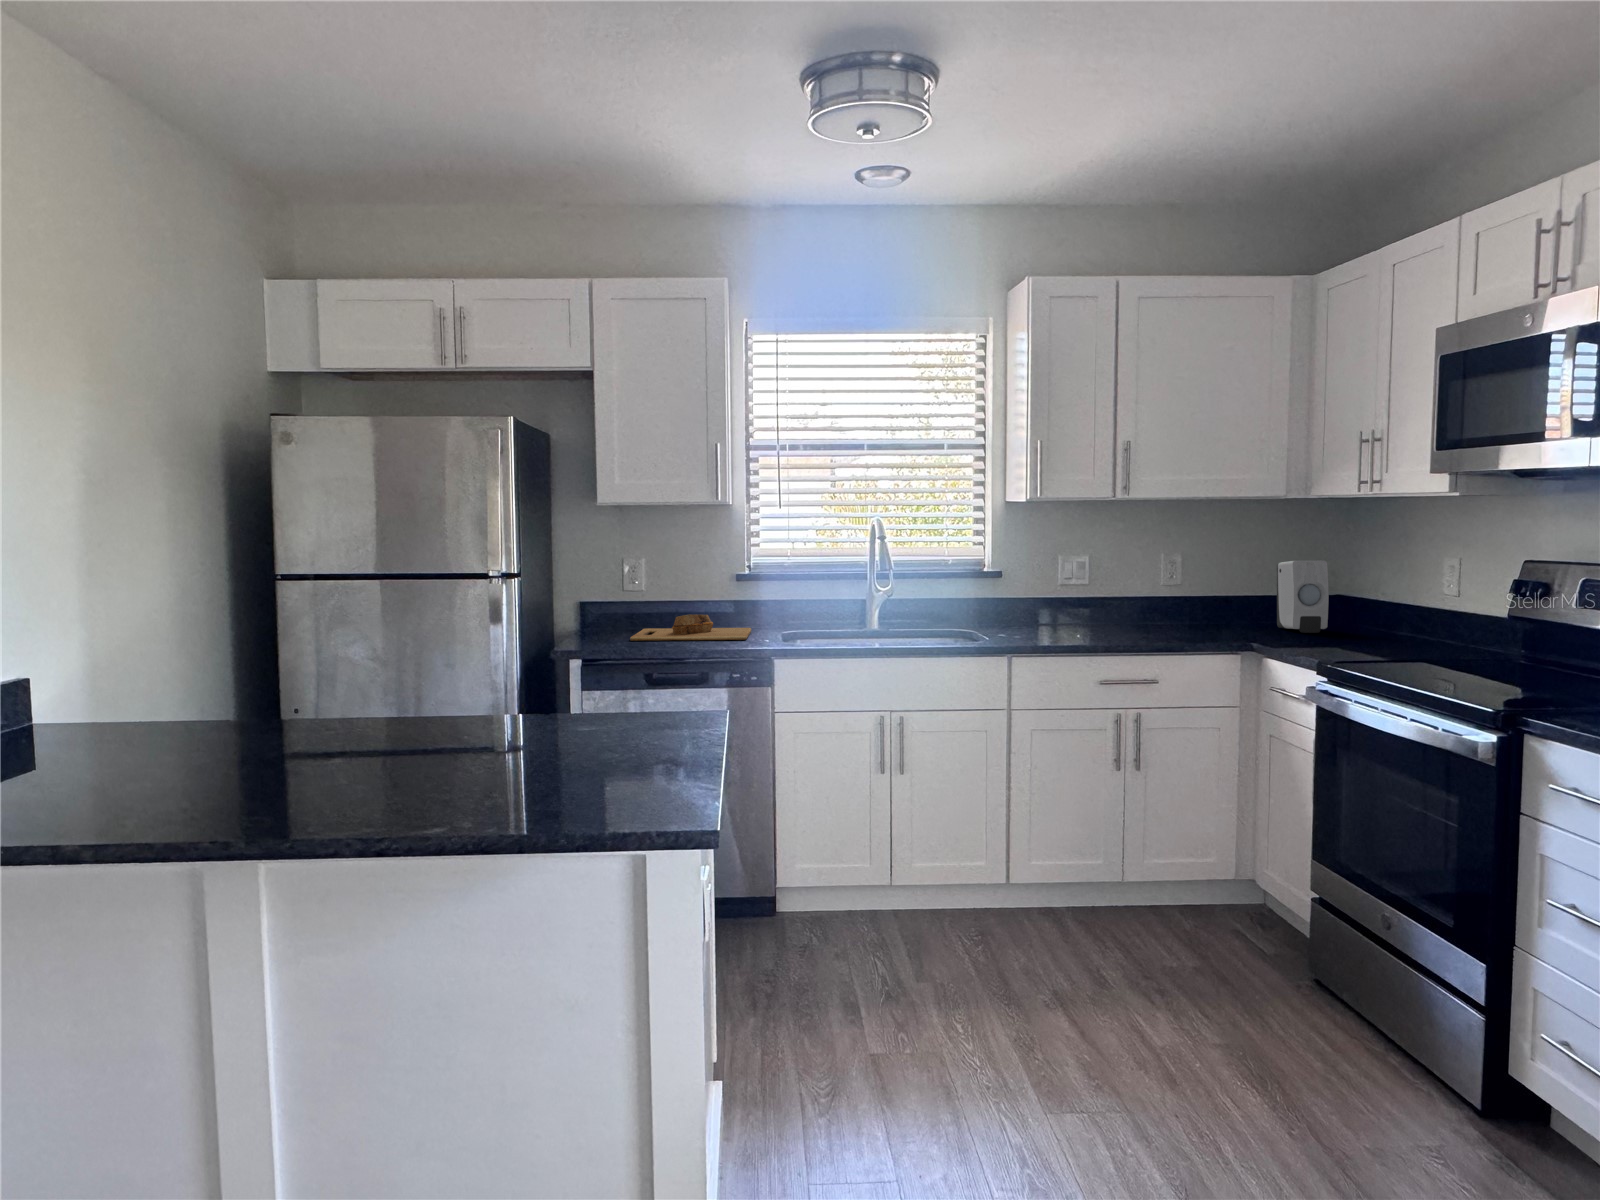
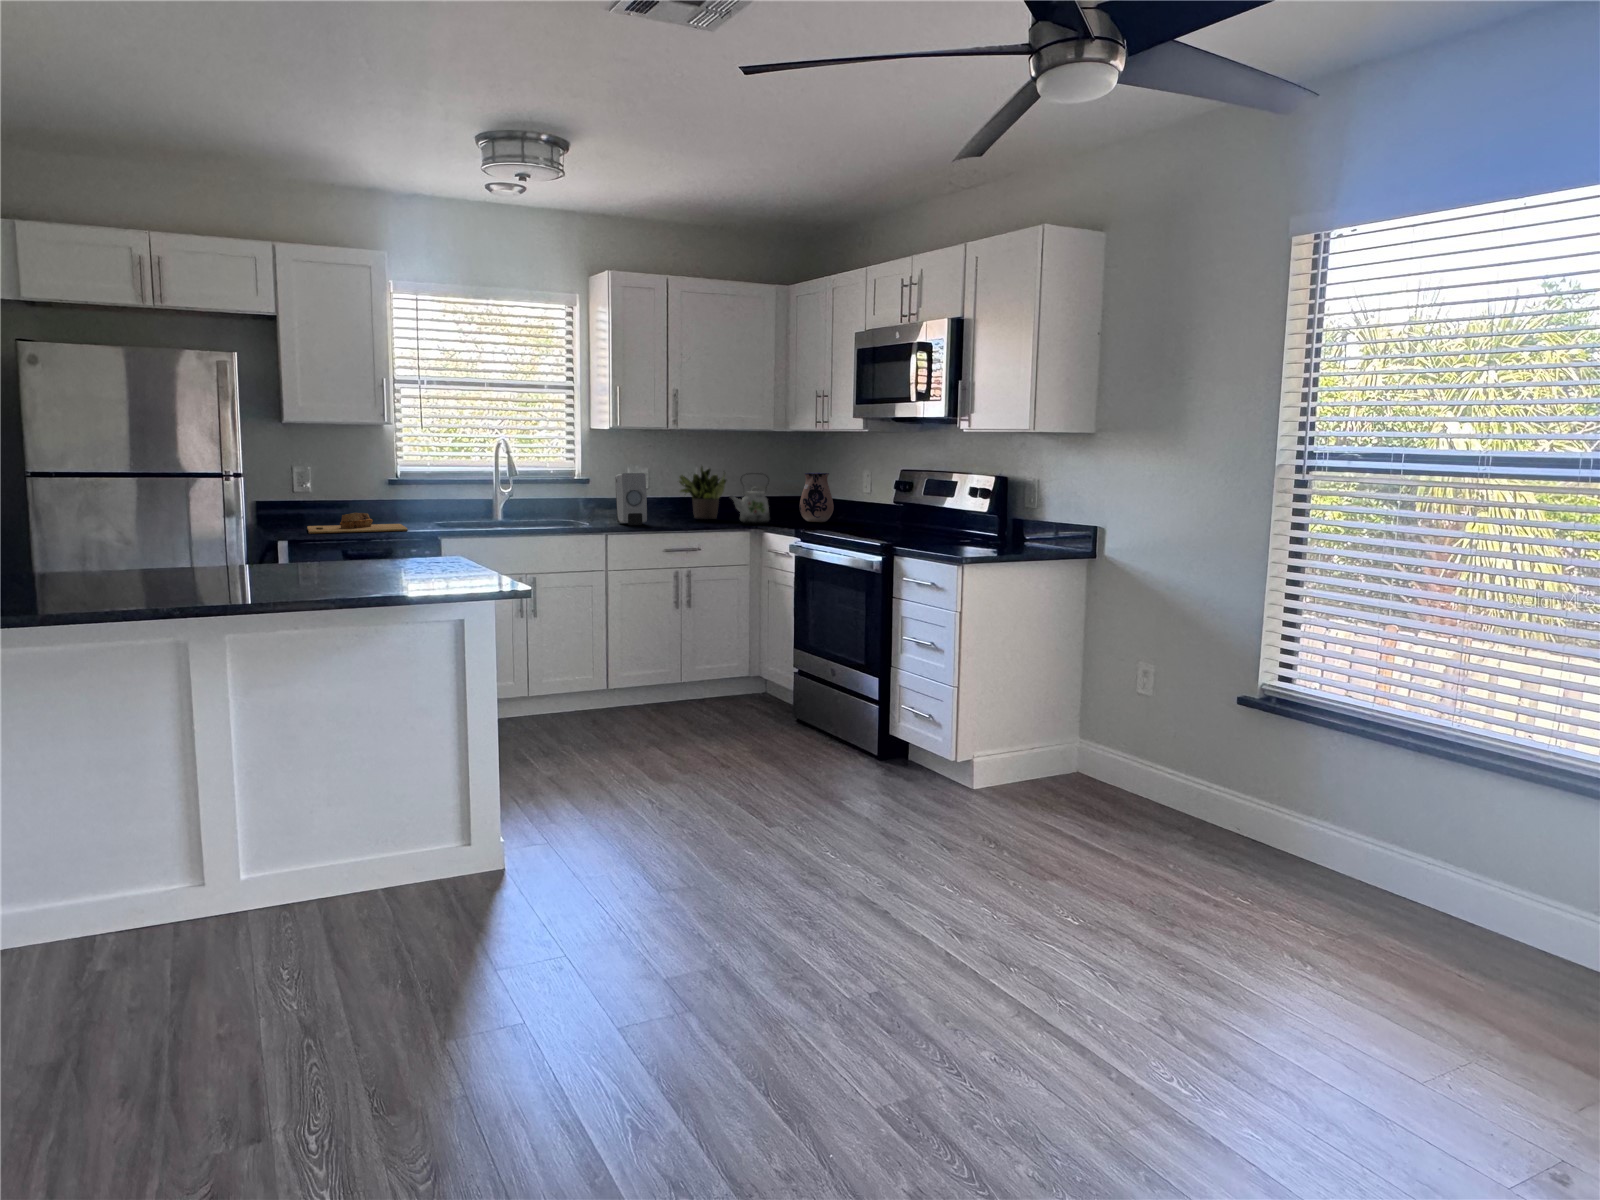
potted plant: none [1124,548,1206,630] -> present [679,466,726,519]
soap dispenser: present [1277,560,1329,633] -> present [615,473,647,525]
kettle: none [1204,563,1273,643] -> present [730,473,770,524]
ceramic pitcher: none [1326,563,1388,642] -> present [800,473,834,522]

